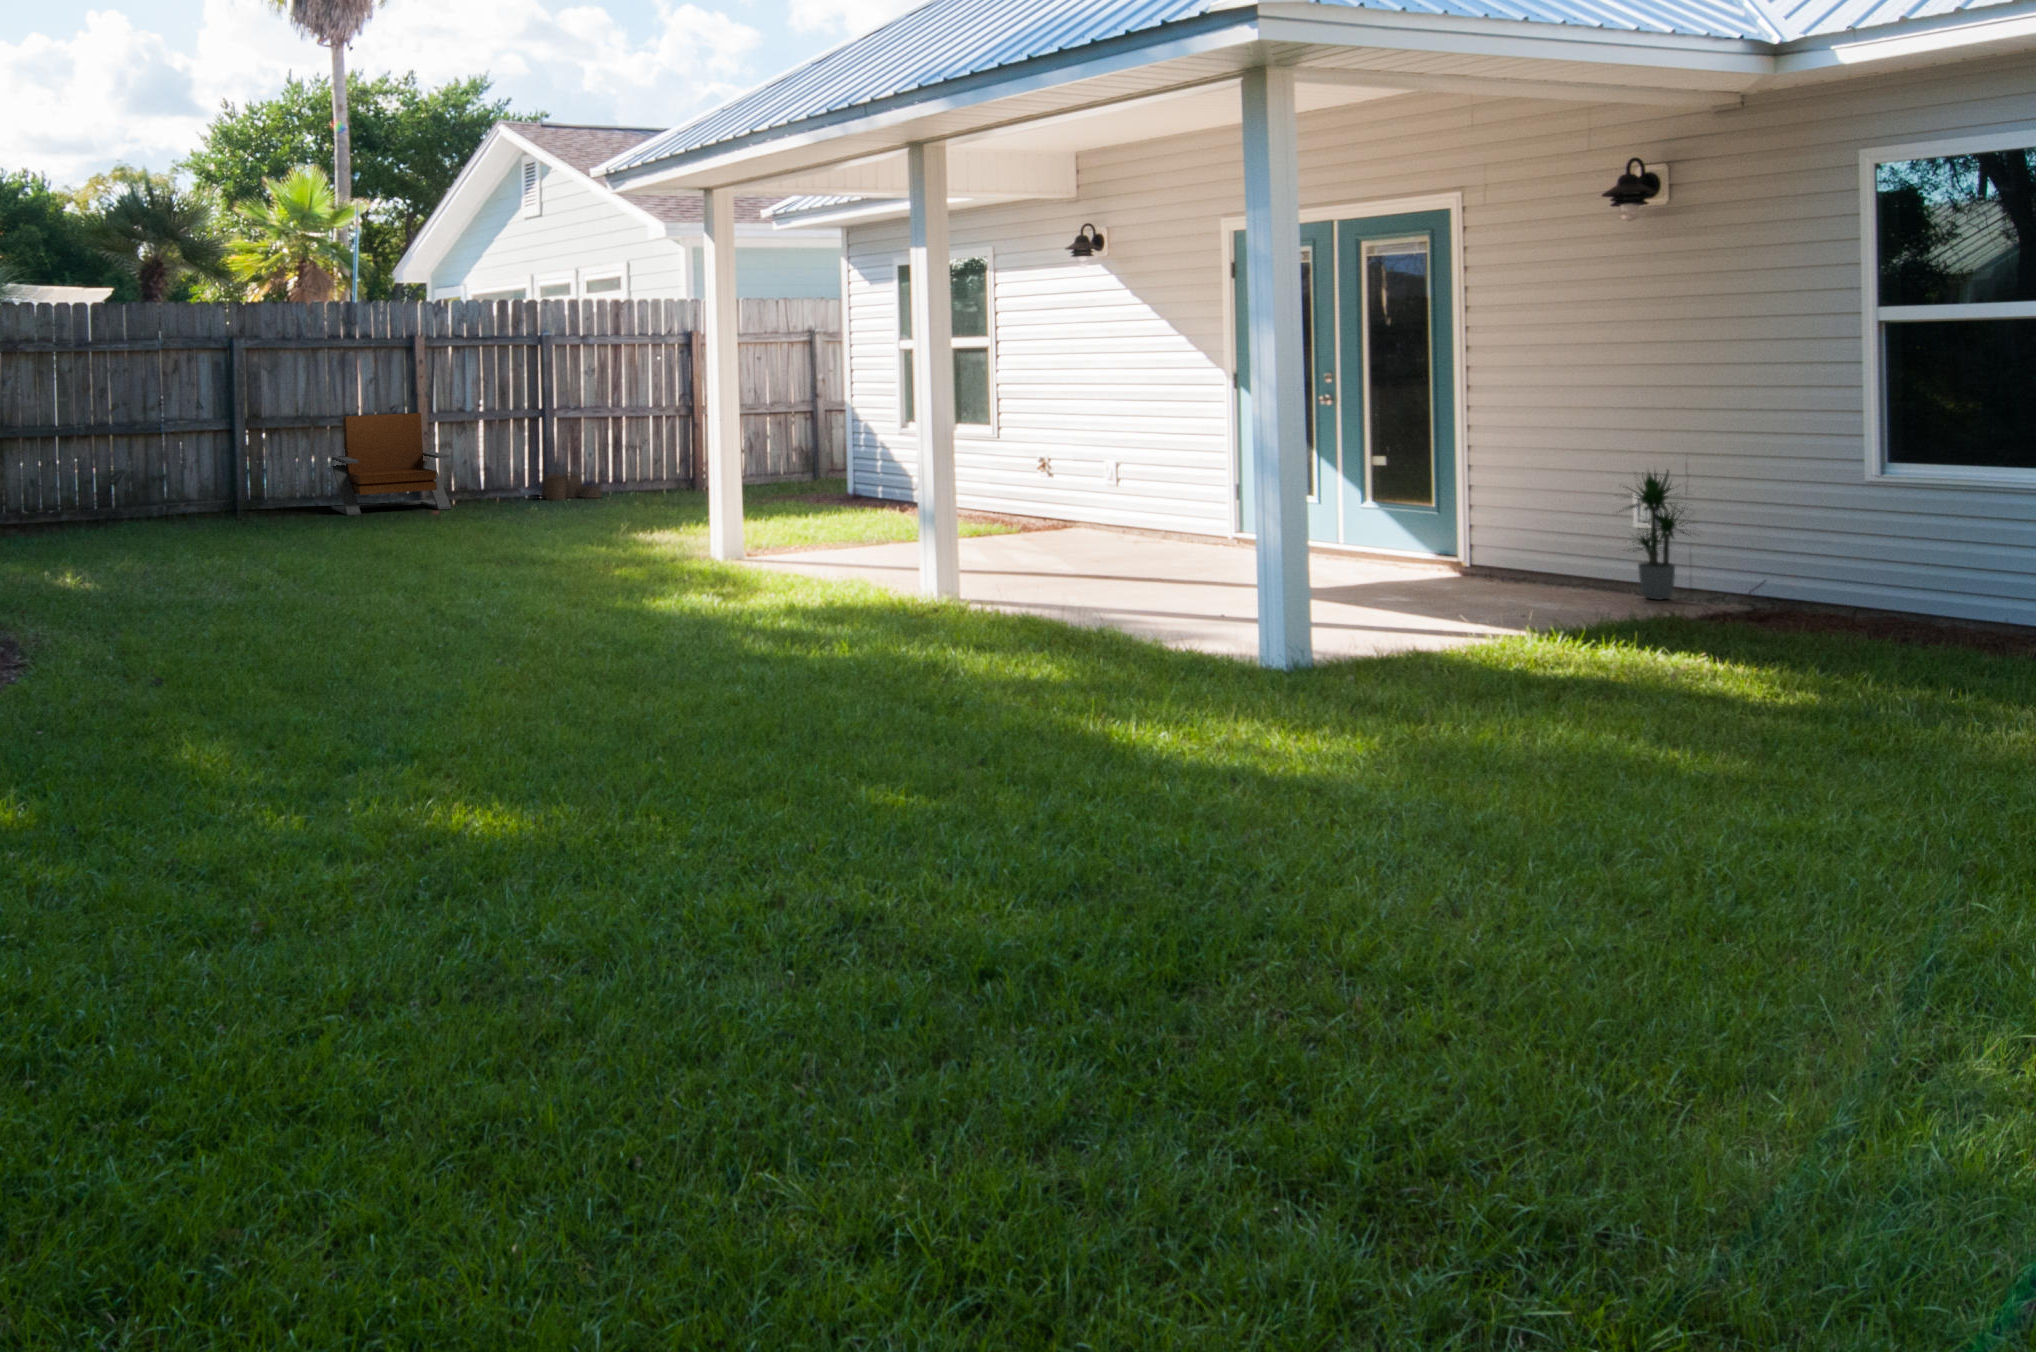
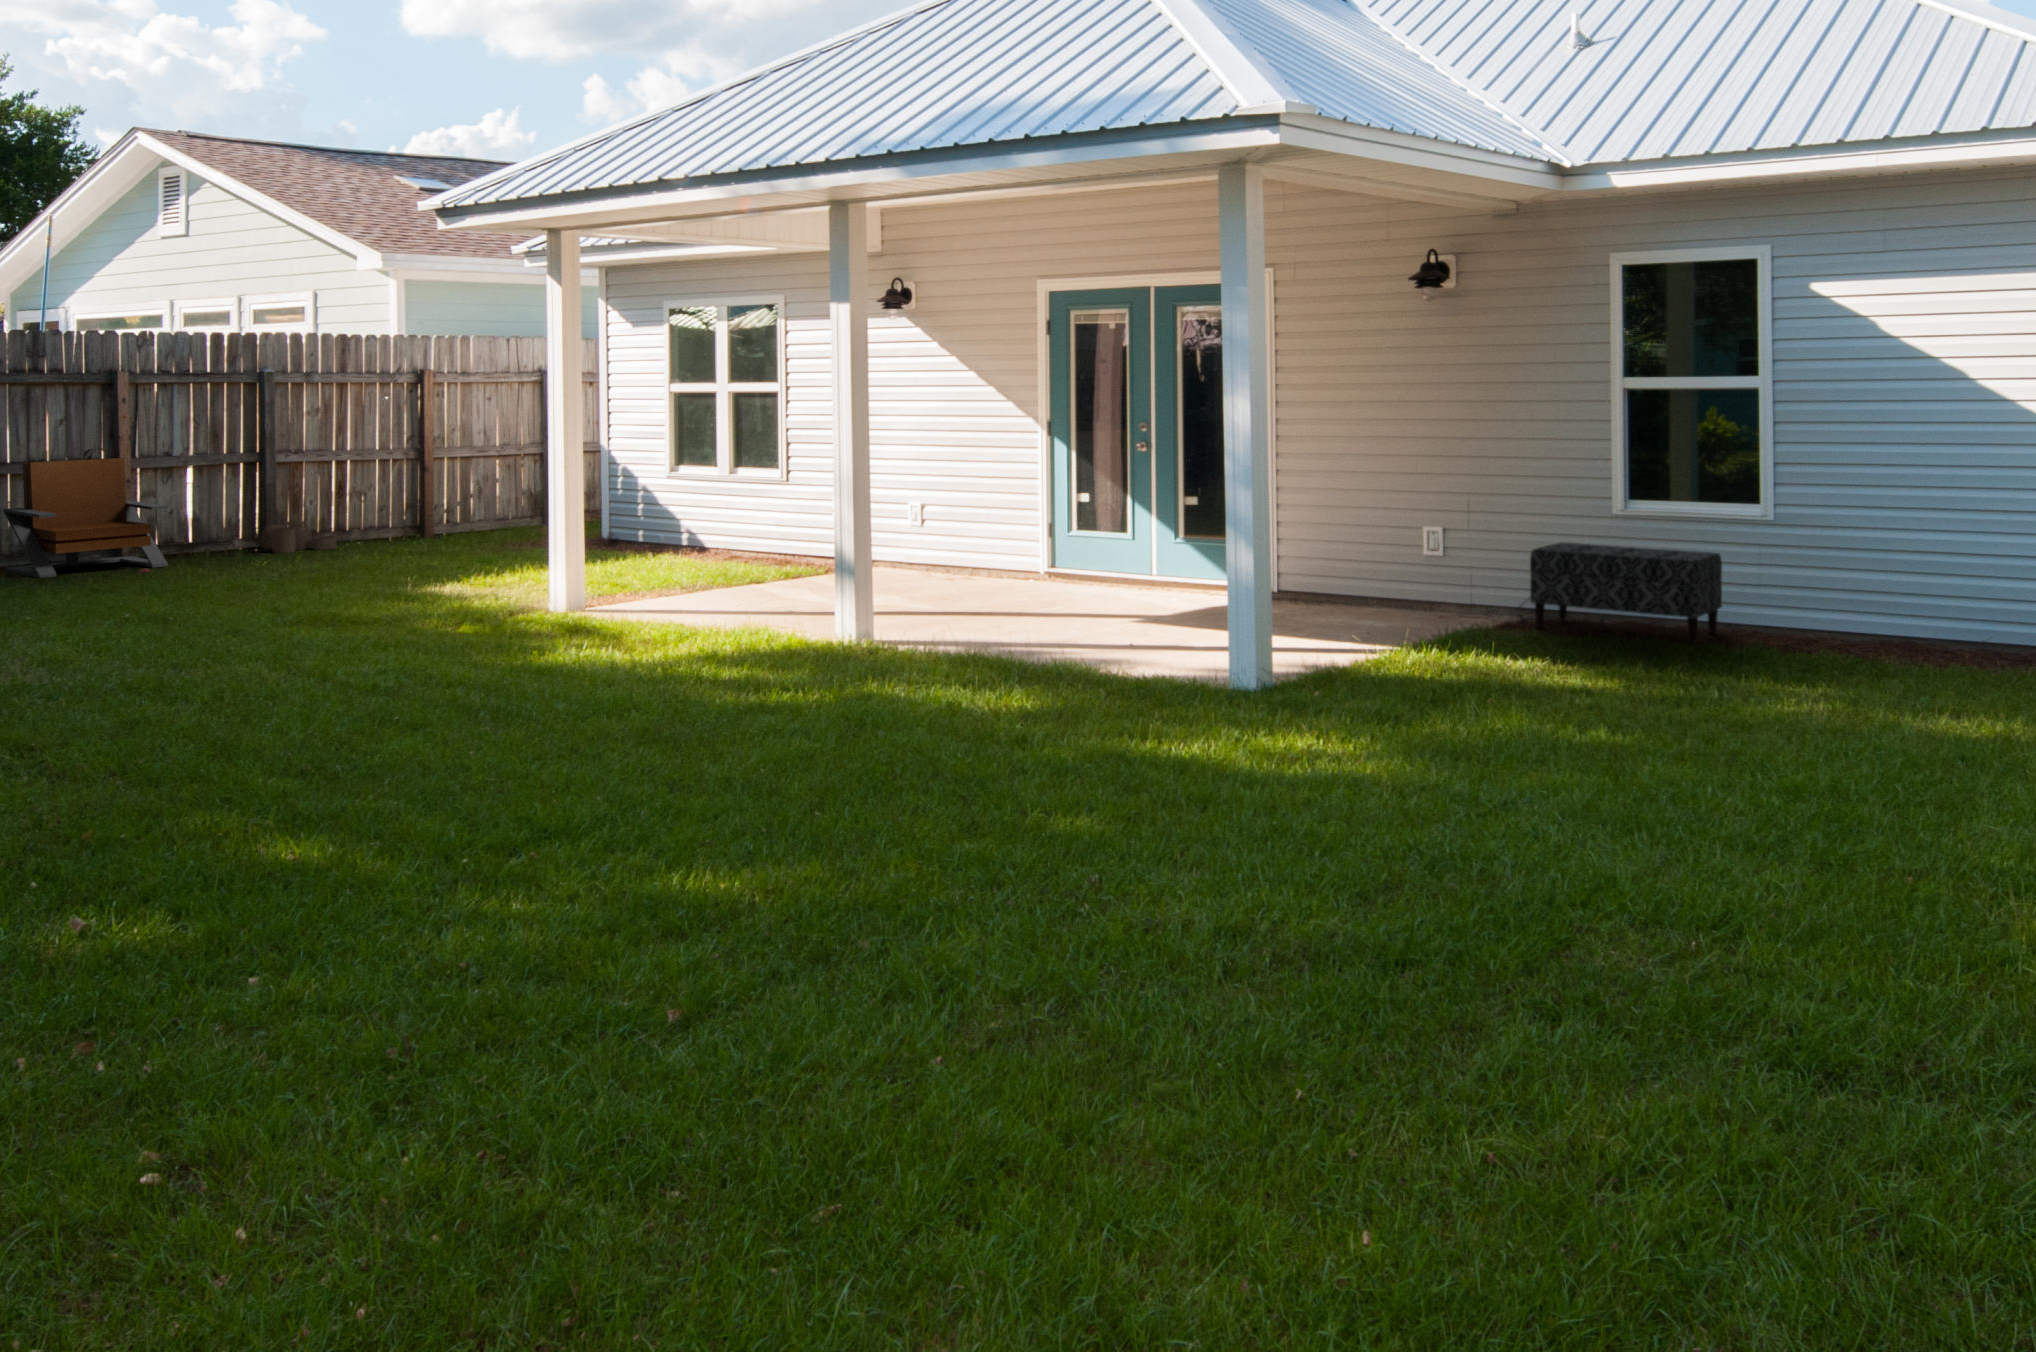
potted plant: present [1619,470,1694,600] -> none [1416,504,1489,615]
bench: none [1738,515,2011,645] -> present [1530,542,1722,643]

